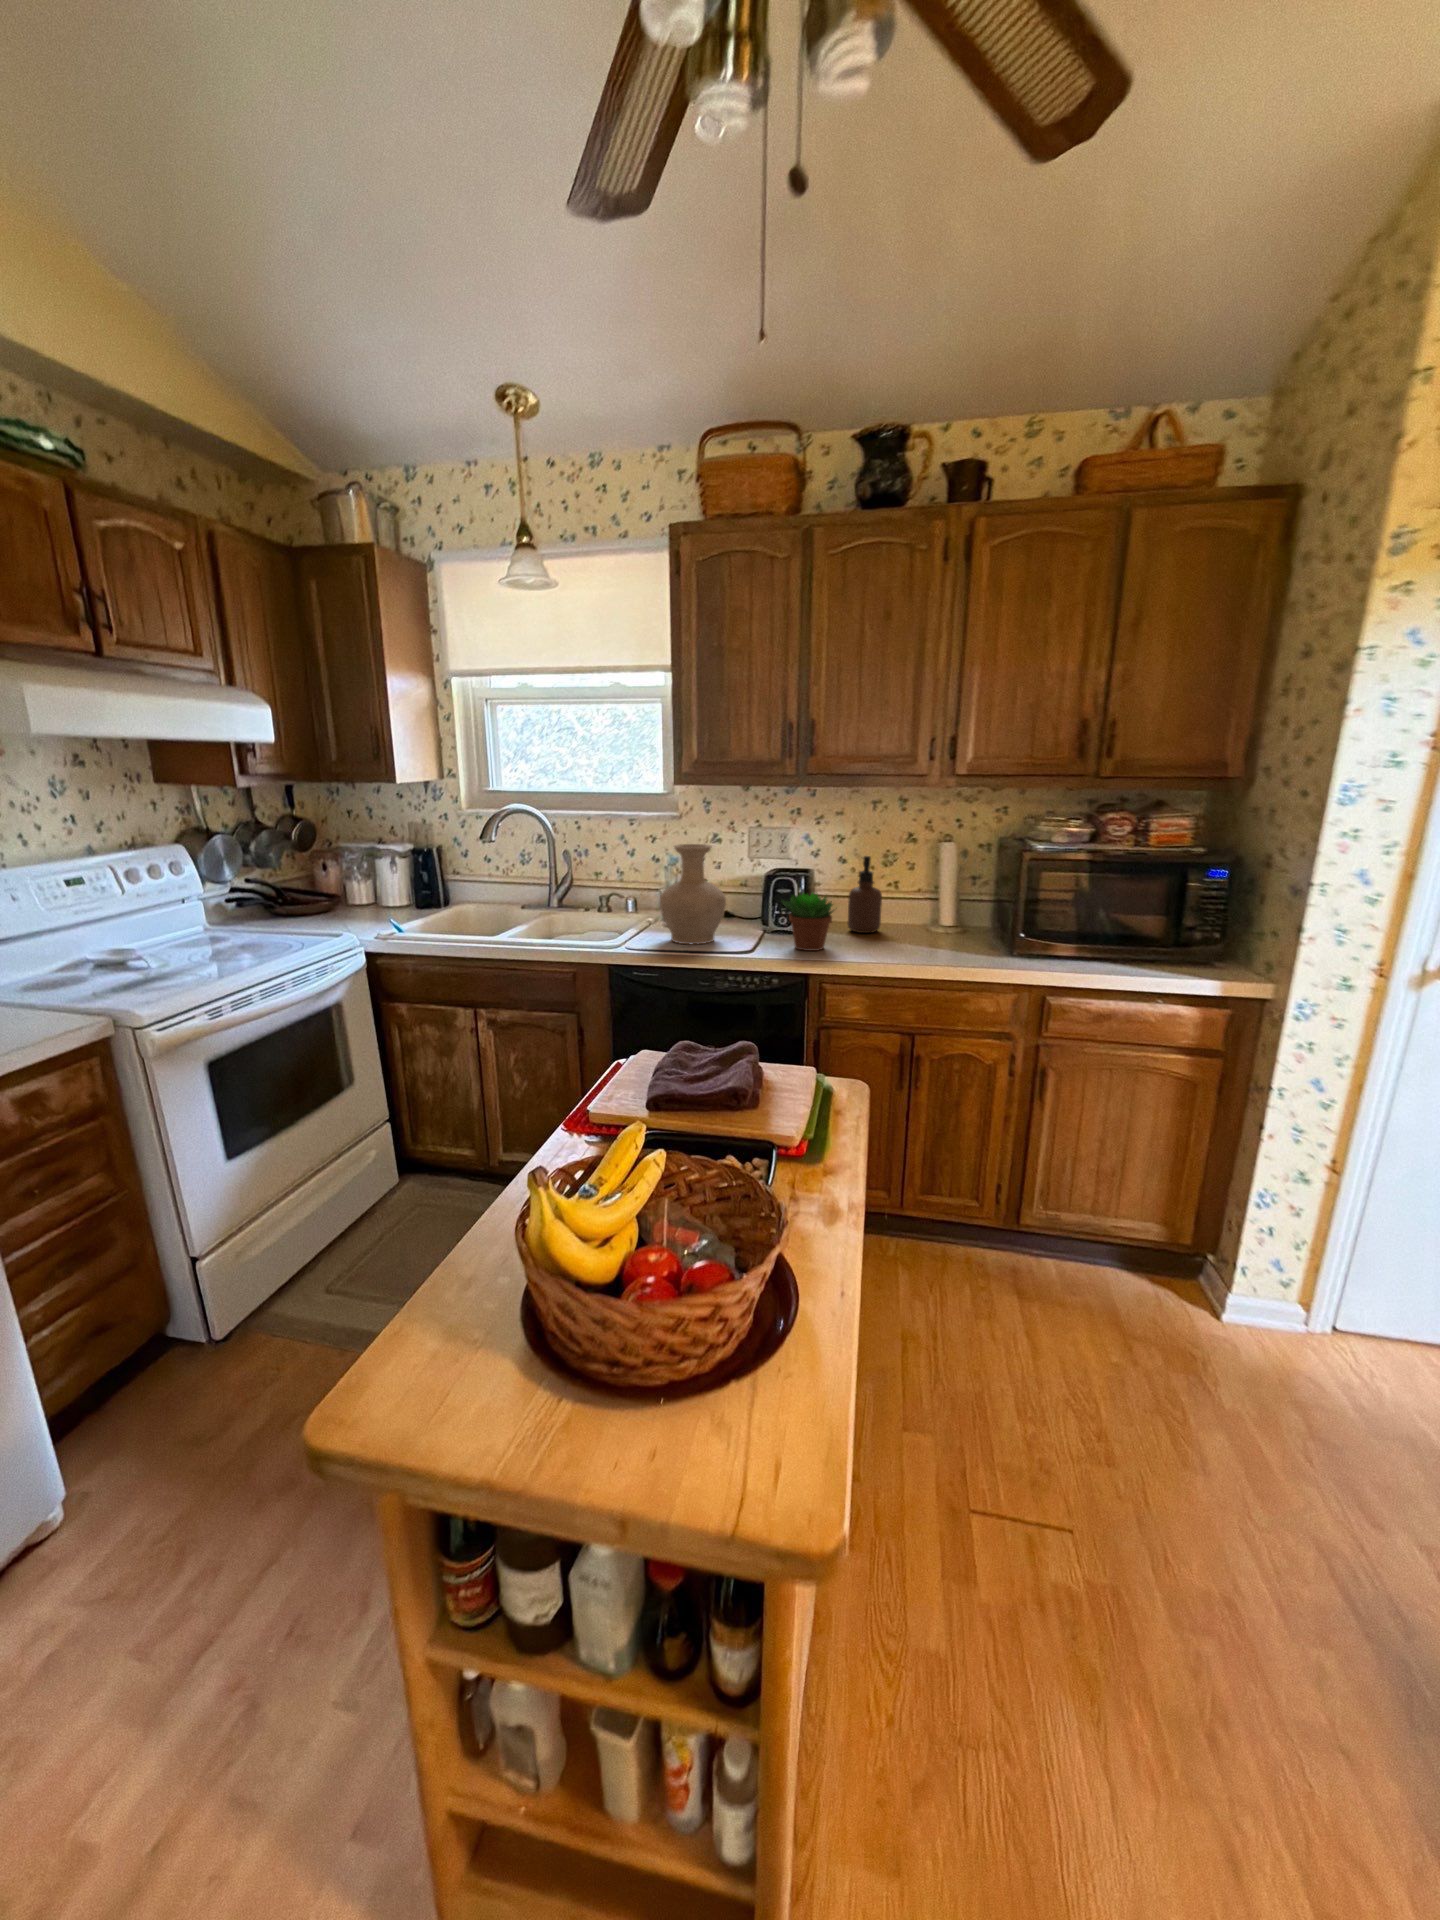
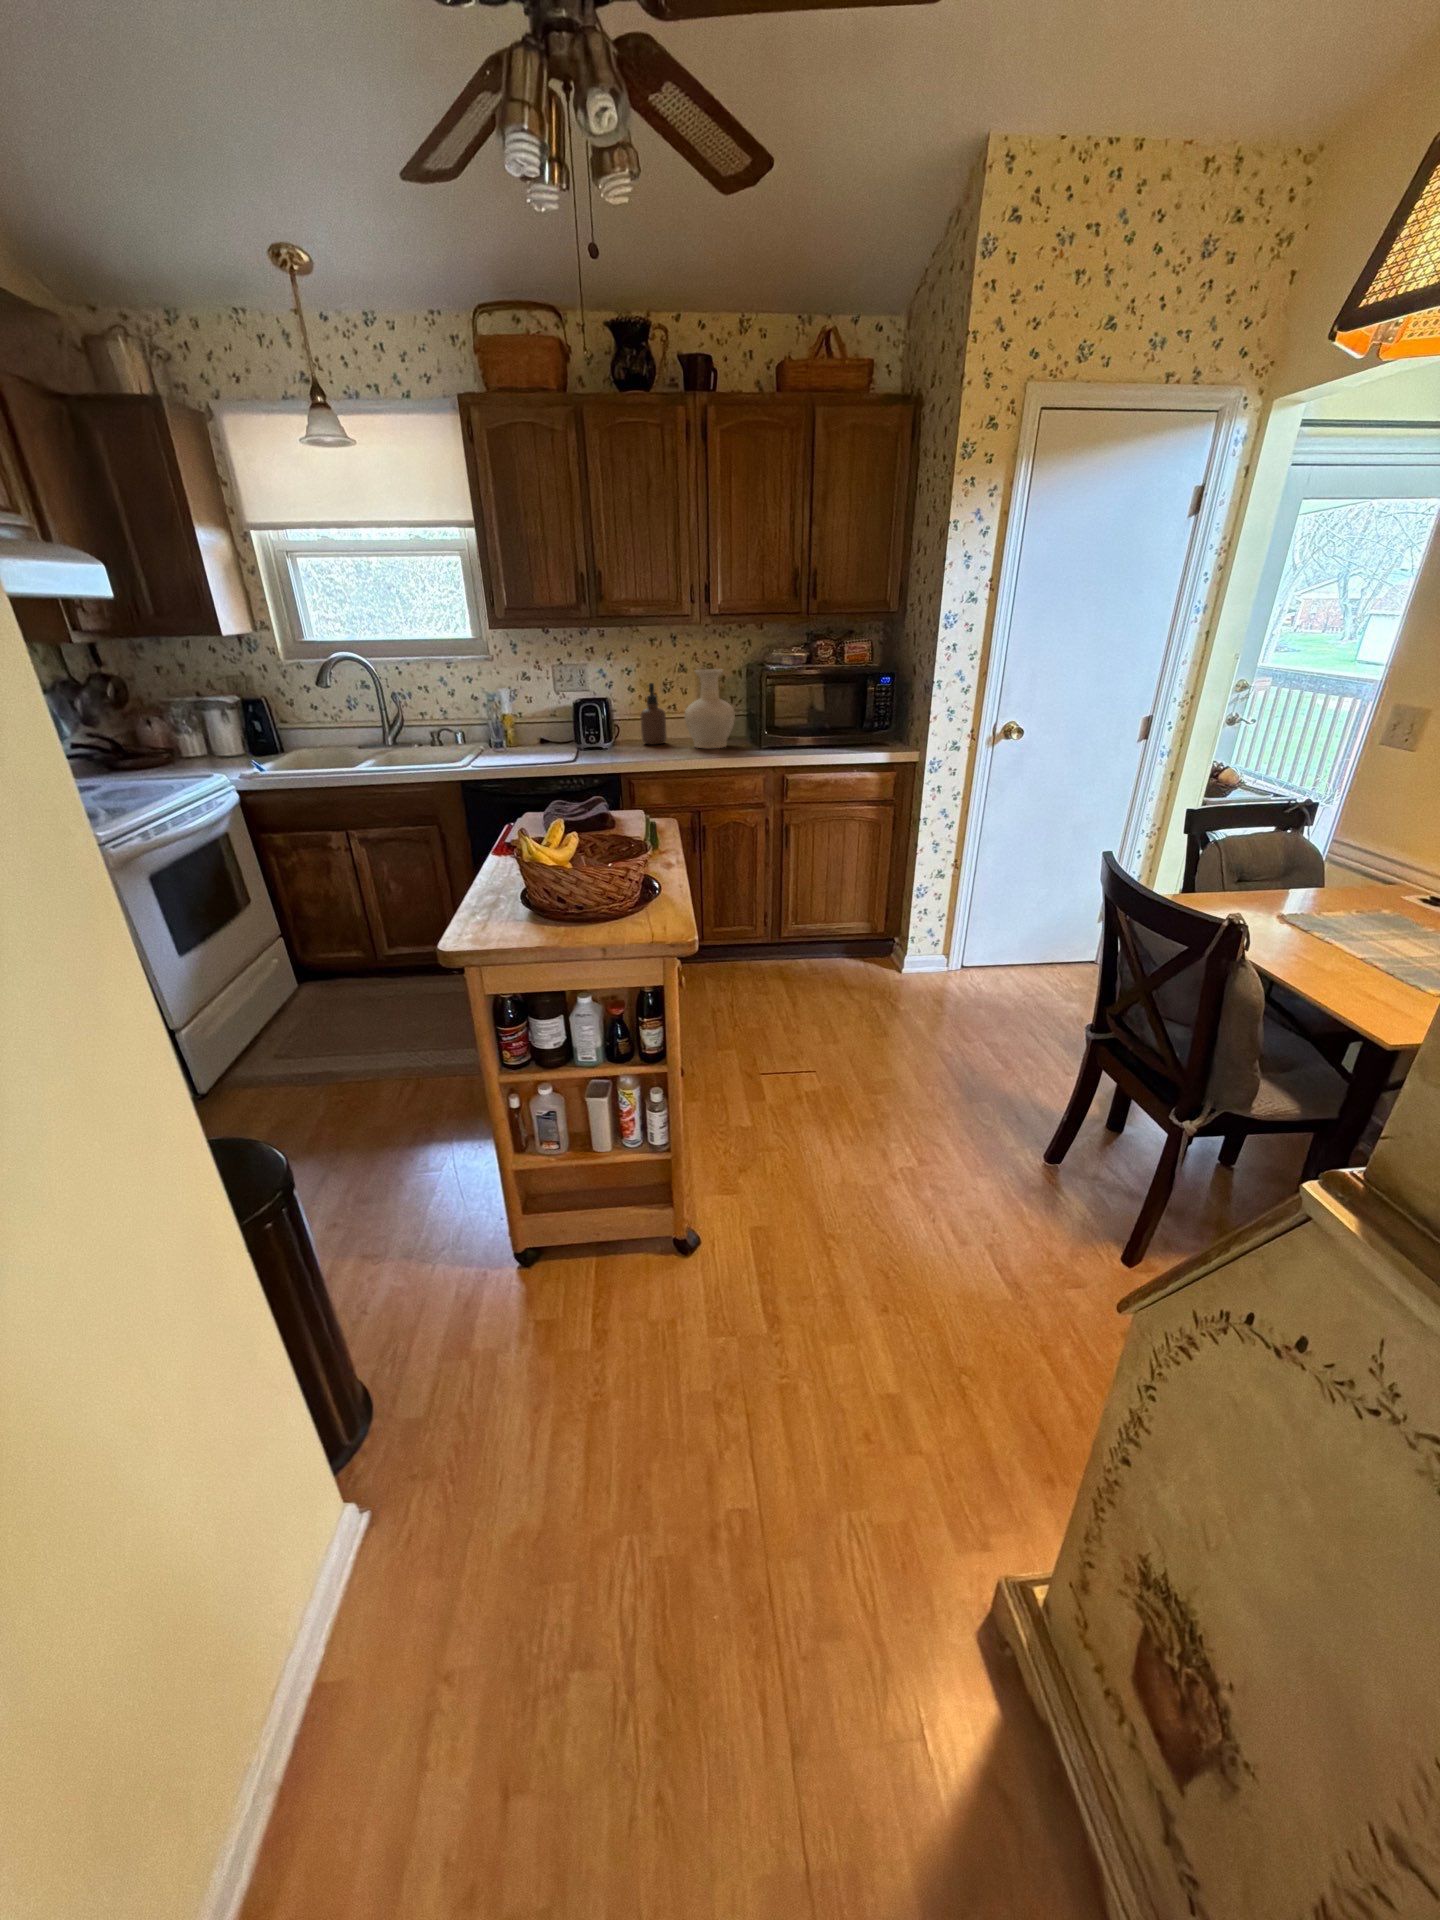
vase: present [660,844,726,944] -> present [685,669,735,748]
succulent plant: present [782,893,834,951] -> none [591,710,635,757]

